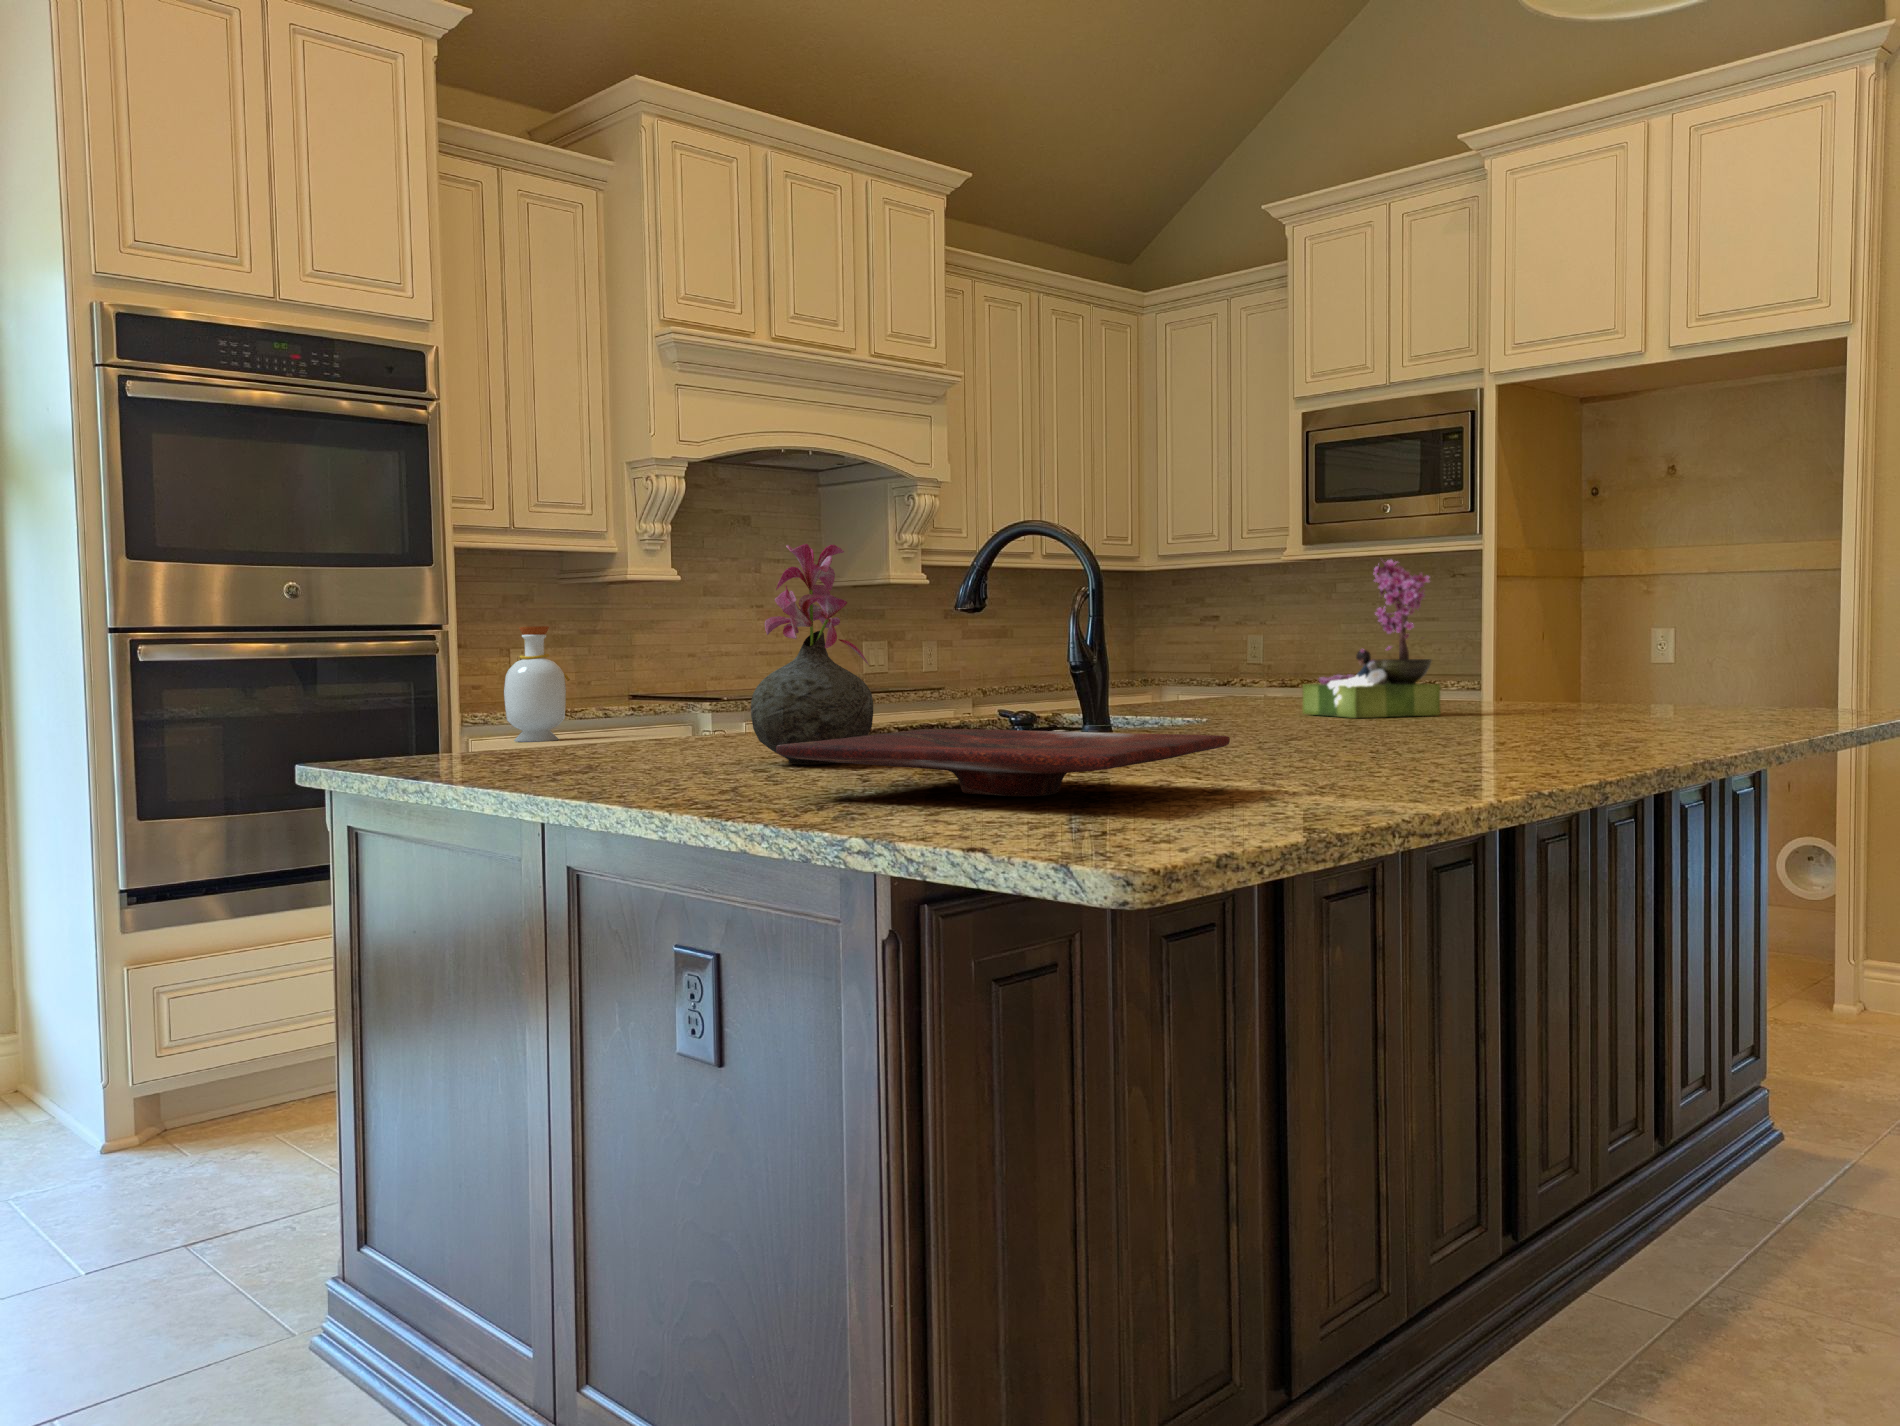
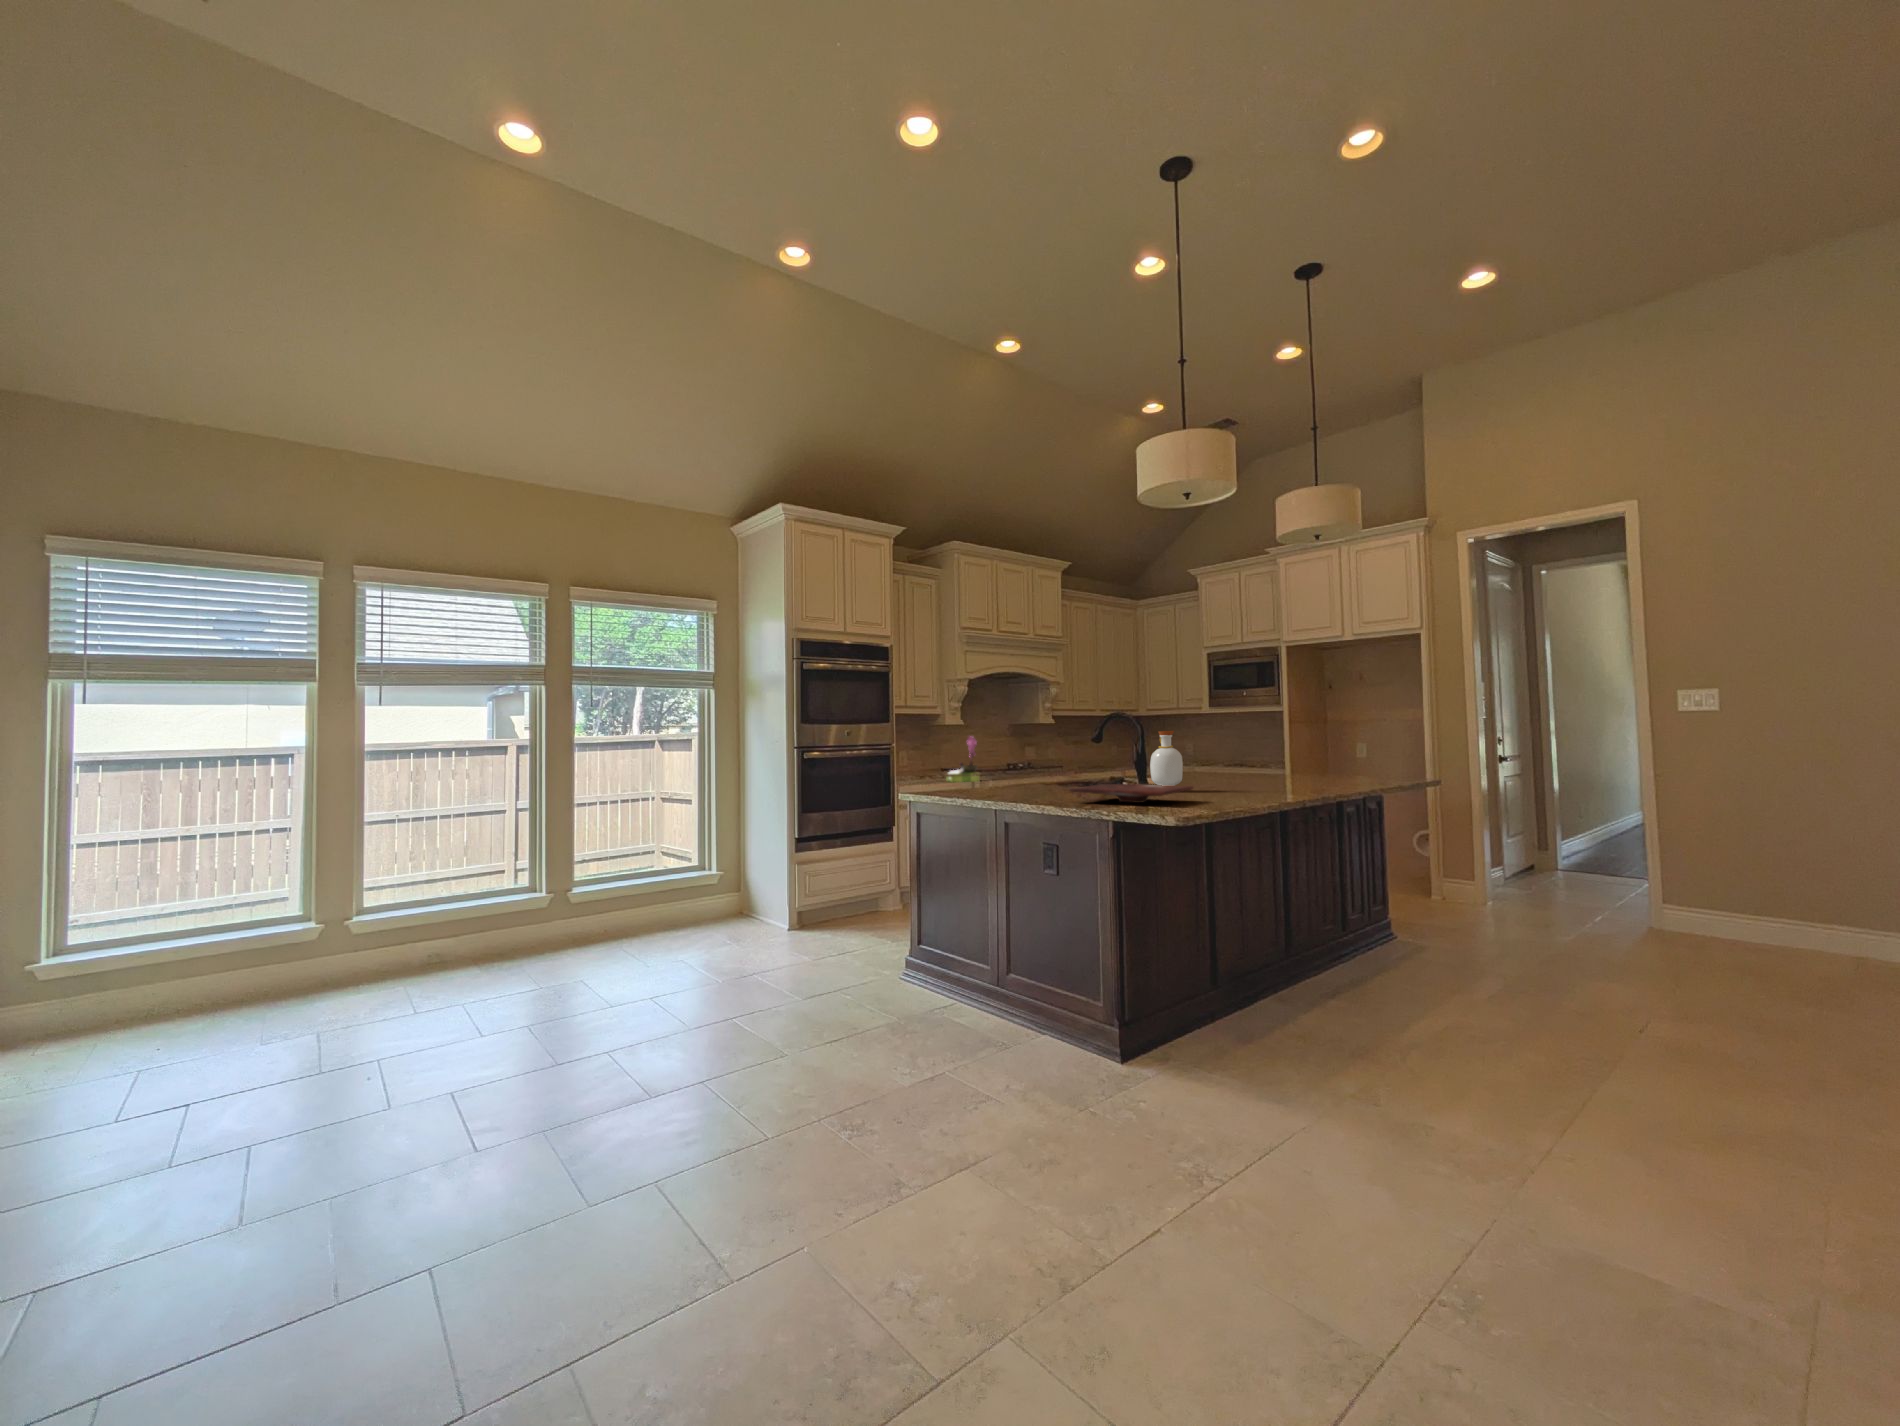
vase: present [751,544,873,764] -> none [1042,728,1079,794]
flower arrangement: present [1303,560,1440,718] -> present [946,737,980,783]
bottle: present [504,626,570,742] -> present [1150,731,1183,786]

